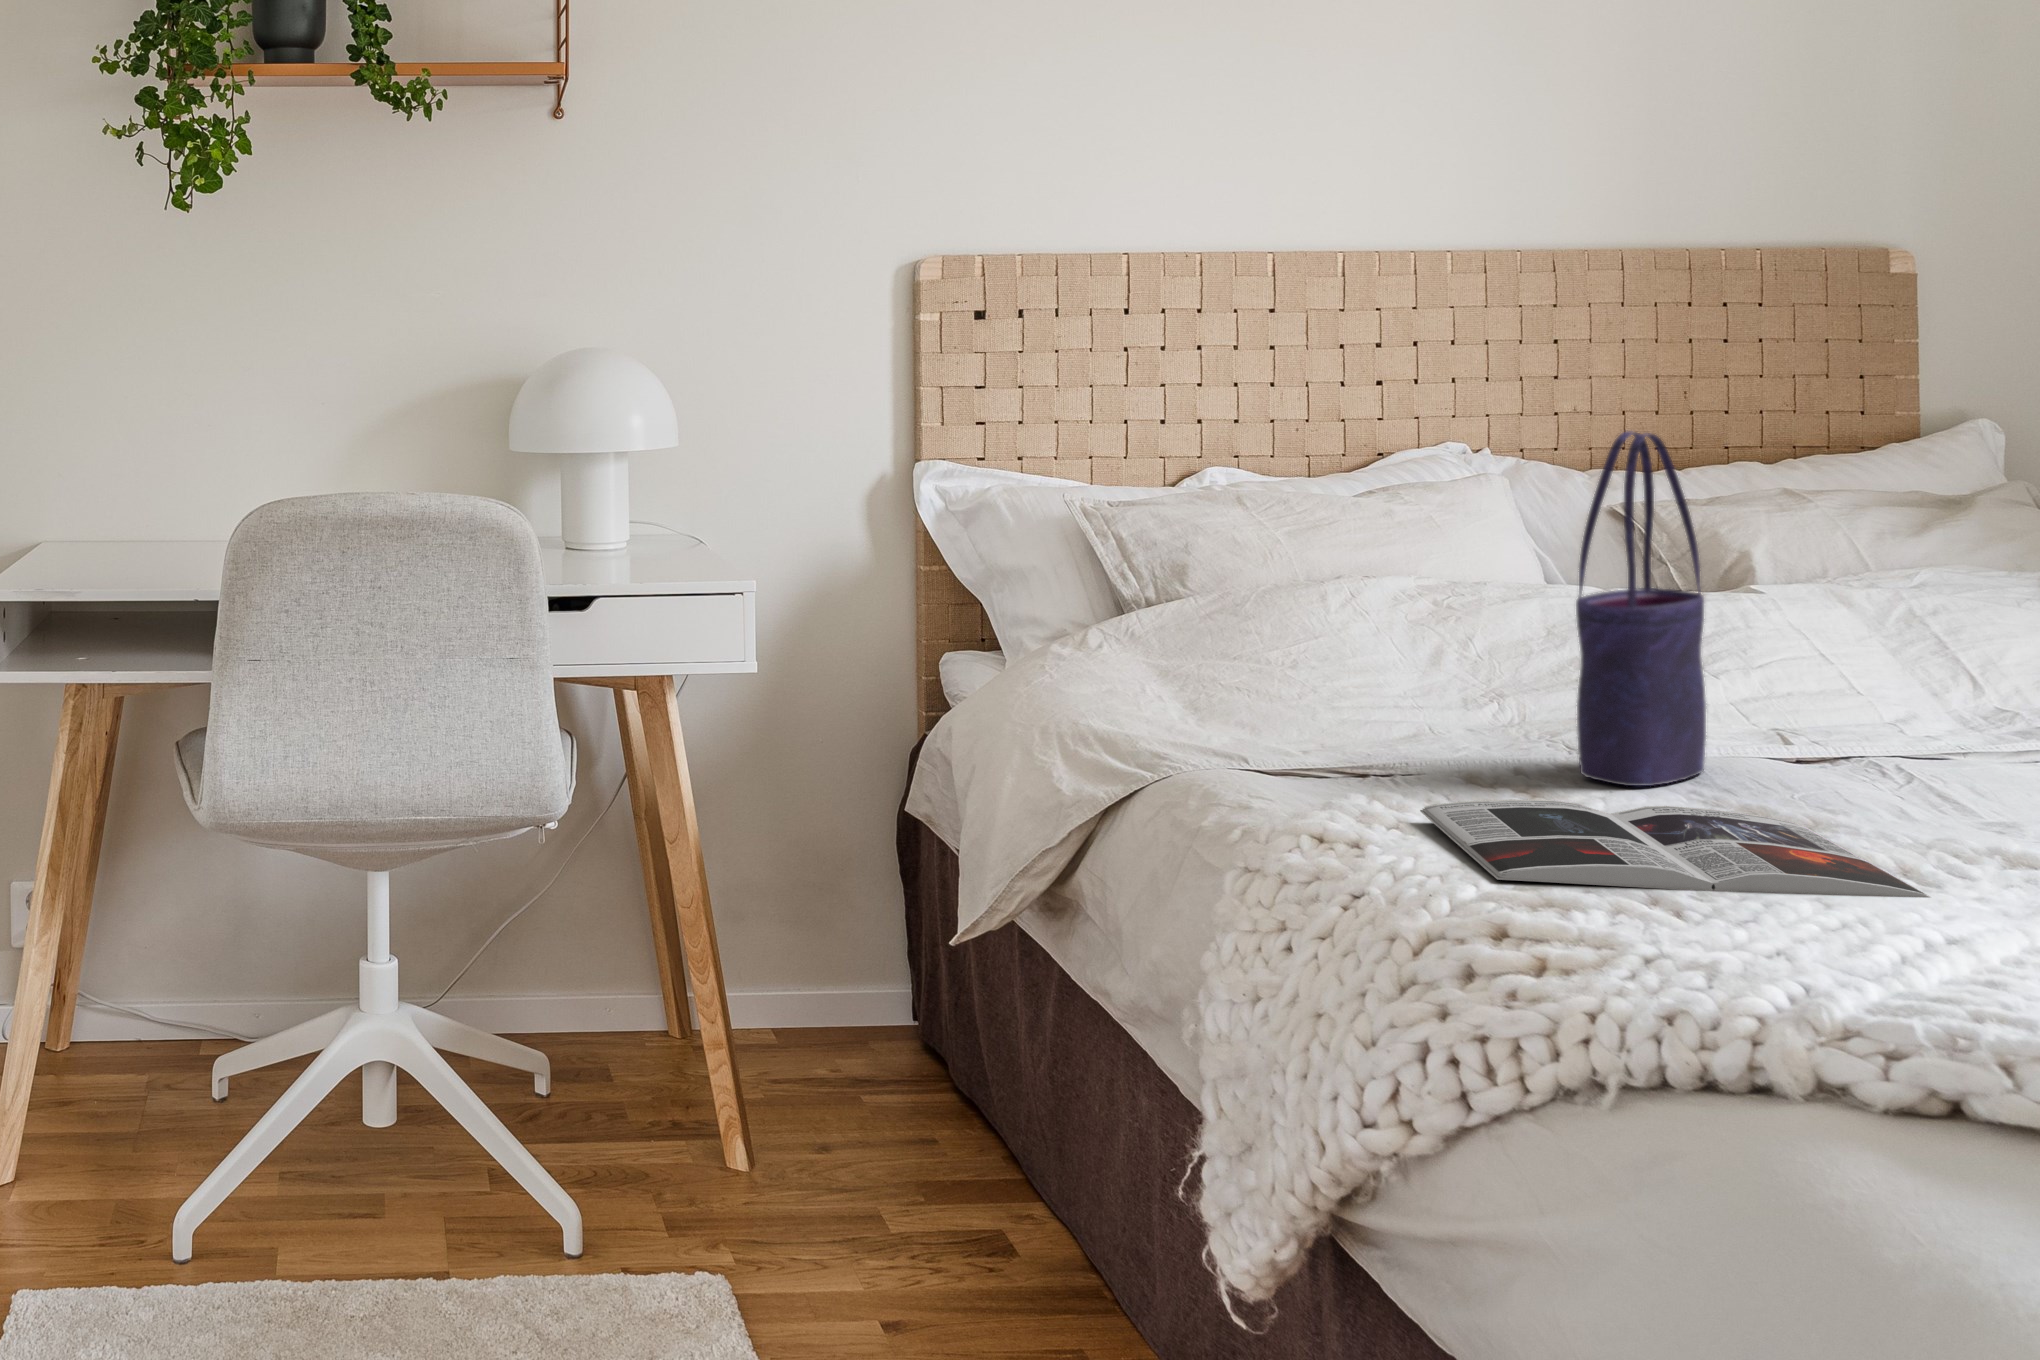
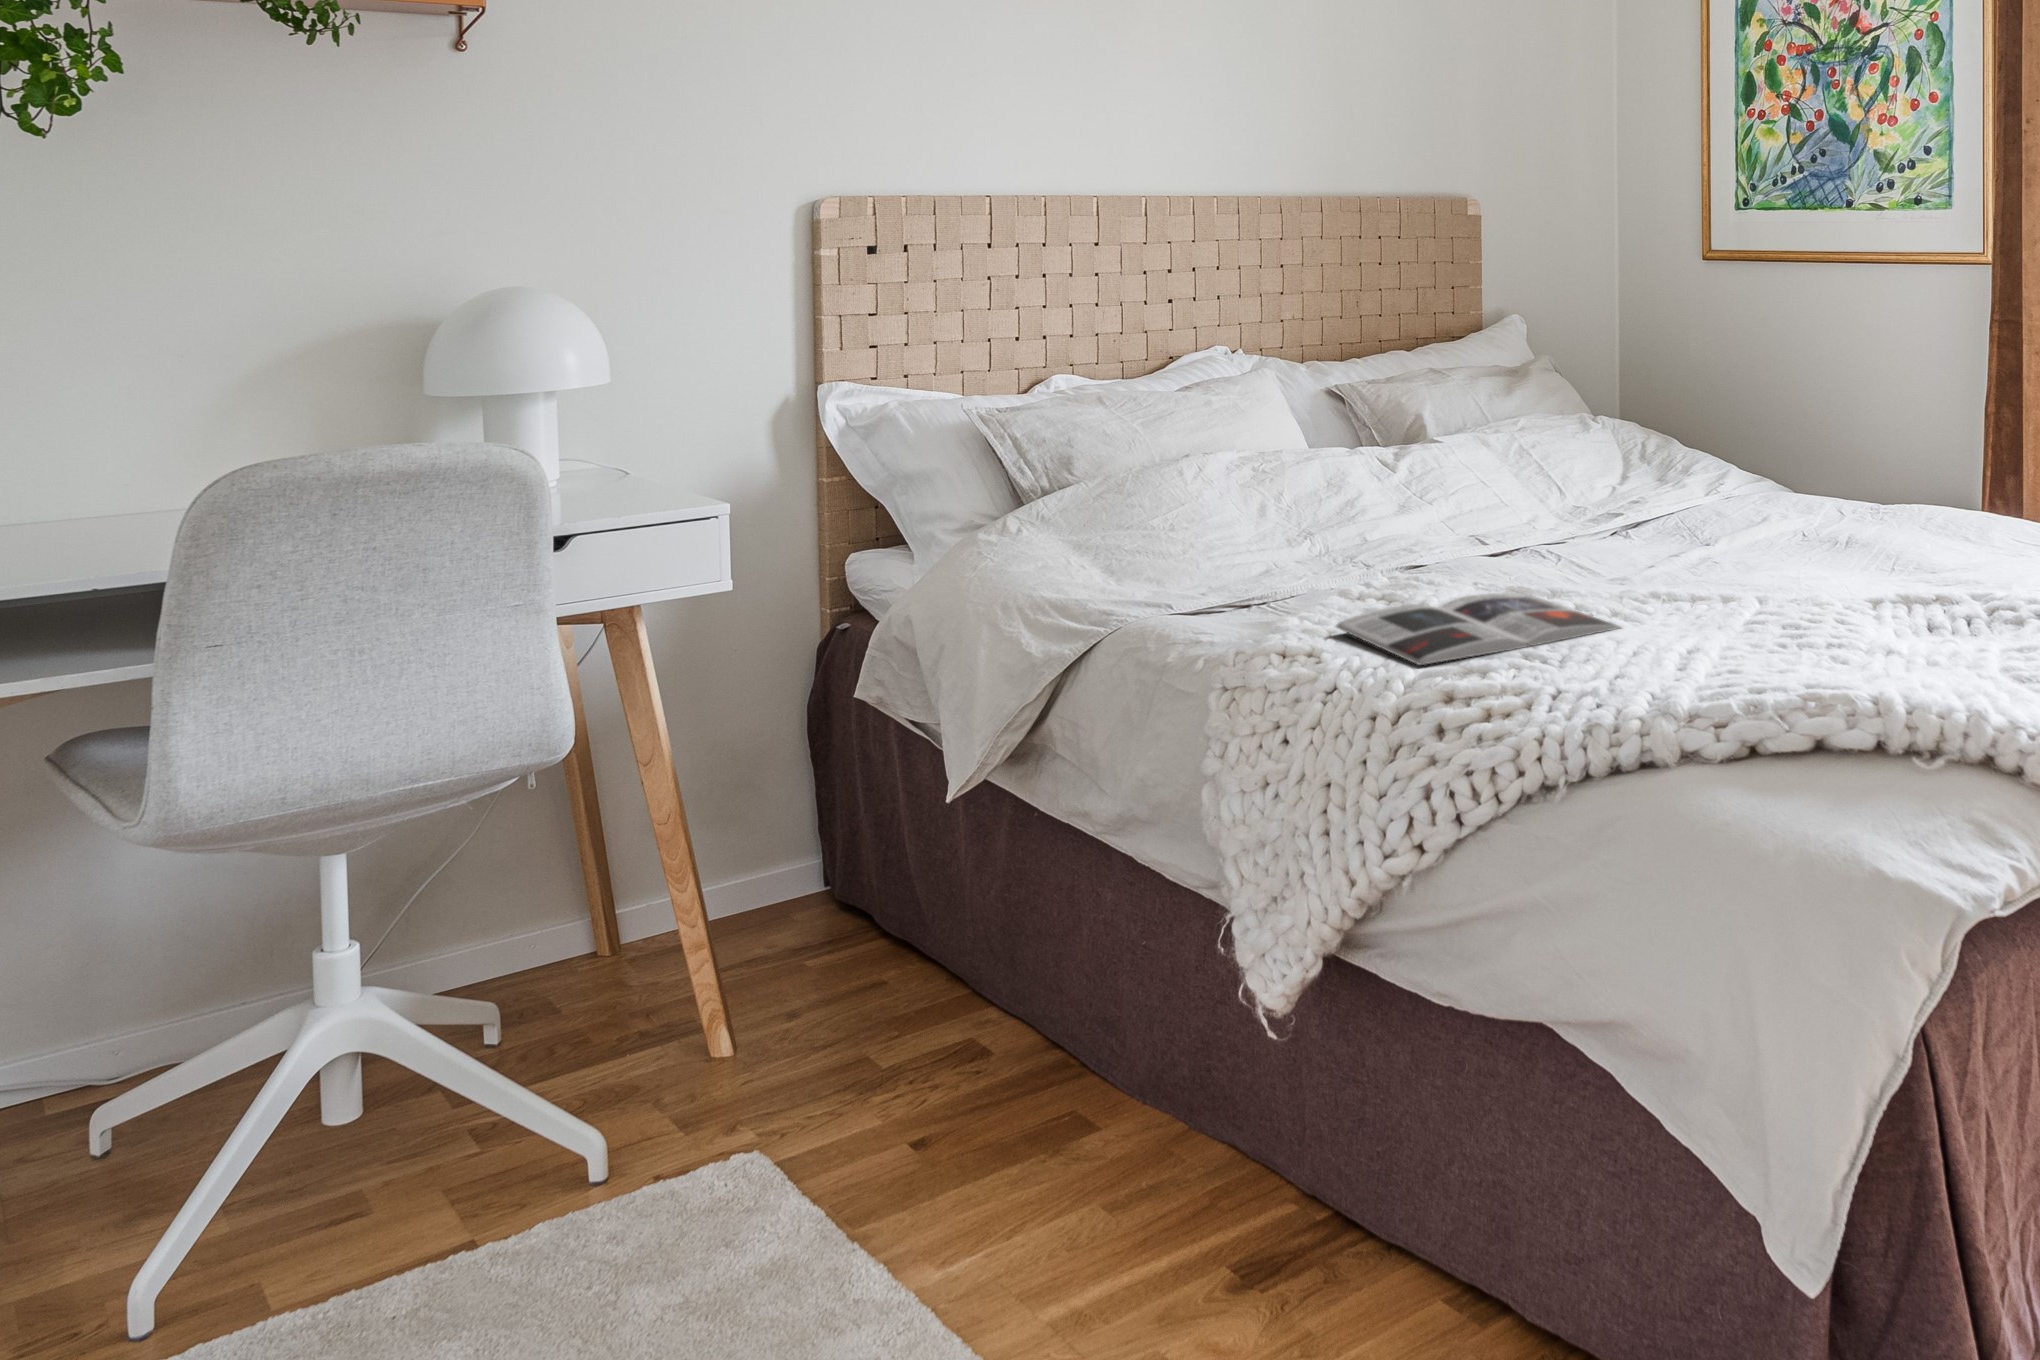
tote bag: present [1576,431,1706,786] -> none [1388,340,1450,586]

